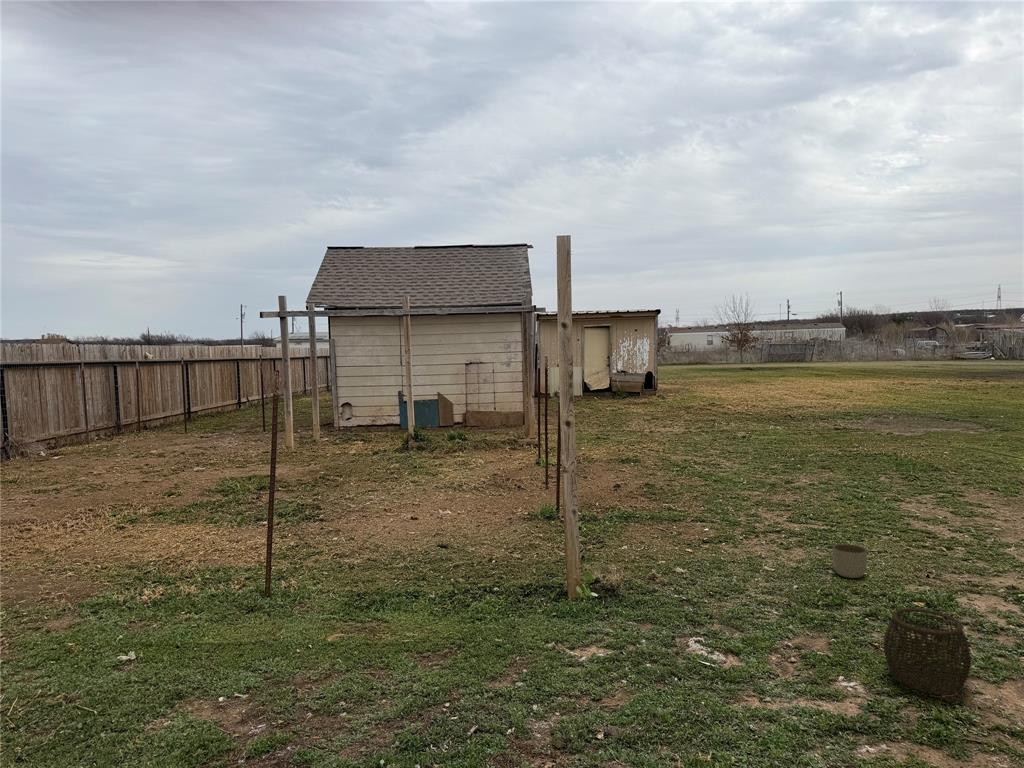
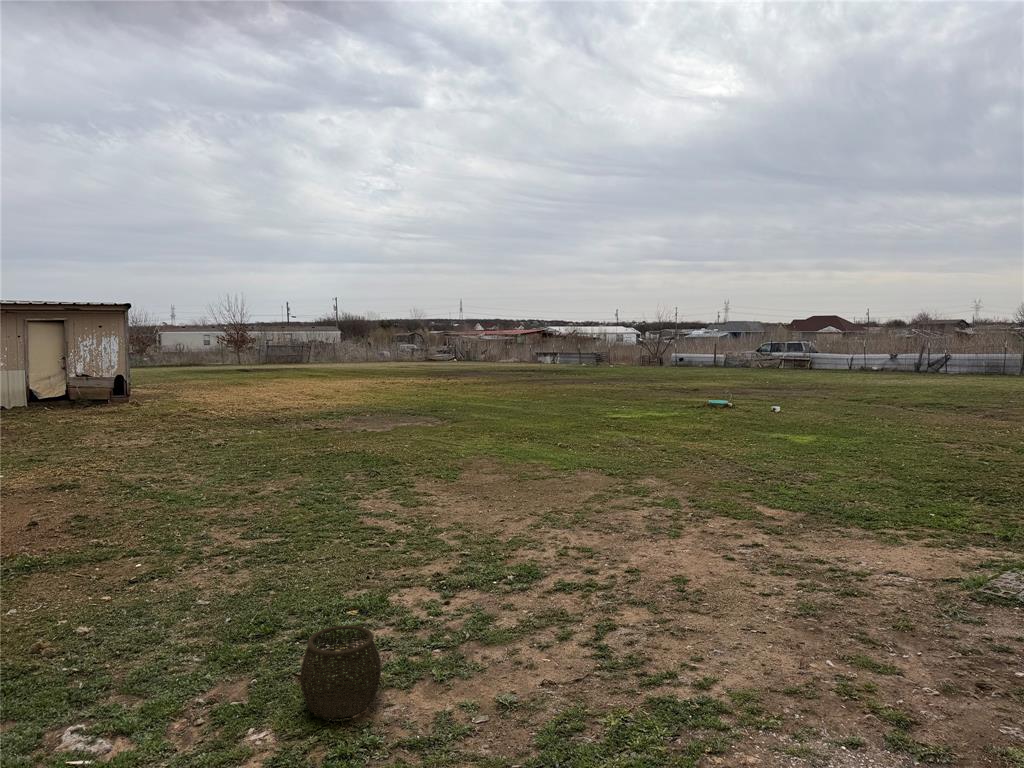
planter: present [833,544,867,578] -> none [275,559,309,596]

